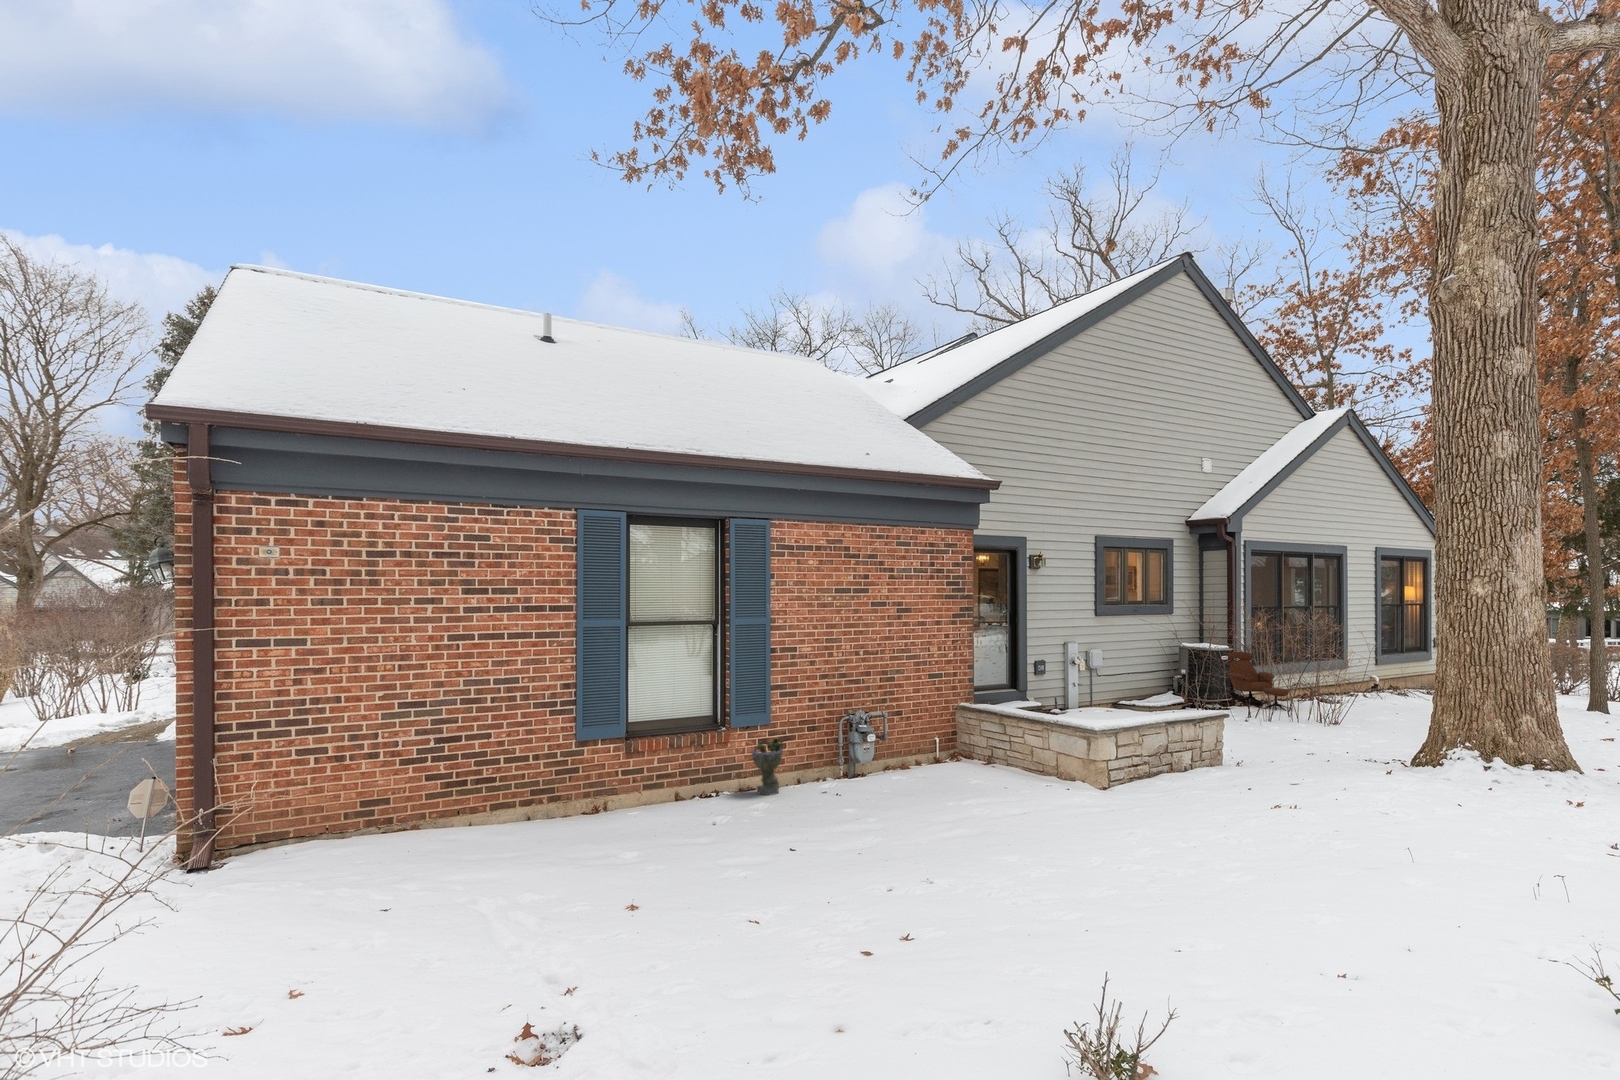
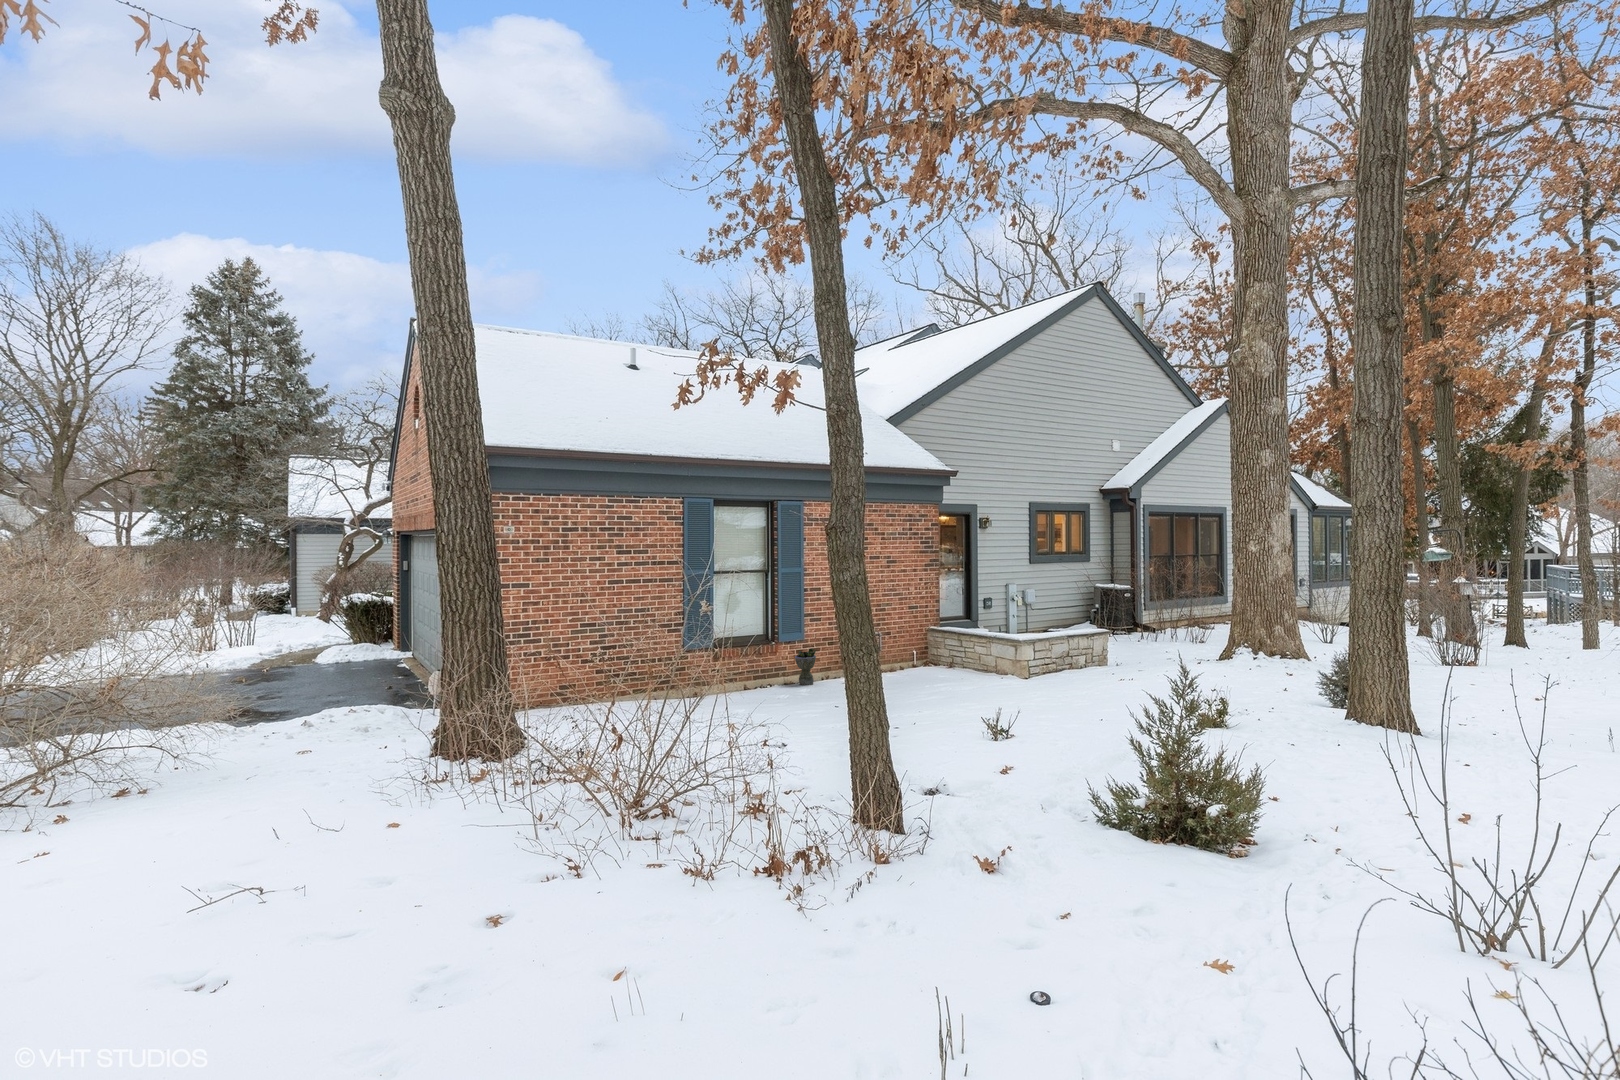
lounge chair: present [1227,651,1289,711] -> none [1124,591,1166,634]

